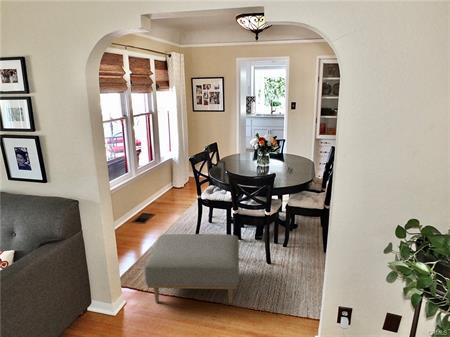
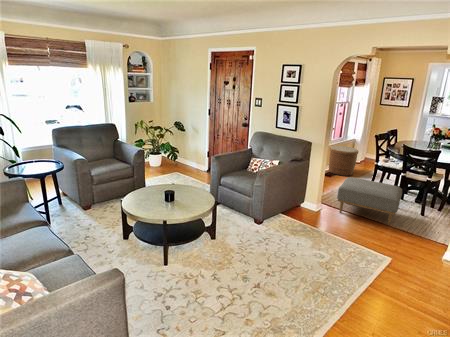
basket: none [138,174,177,217] -> present [329,146,358,176]

